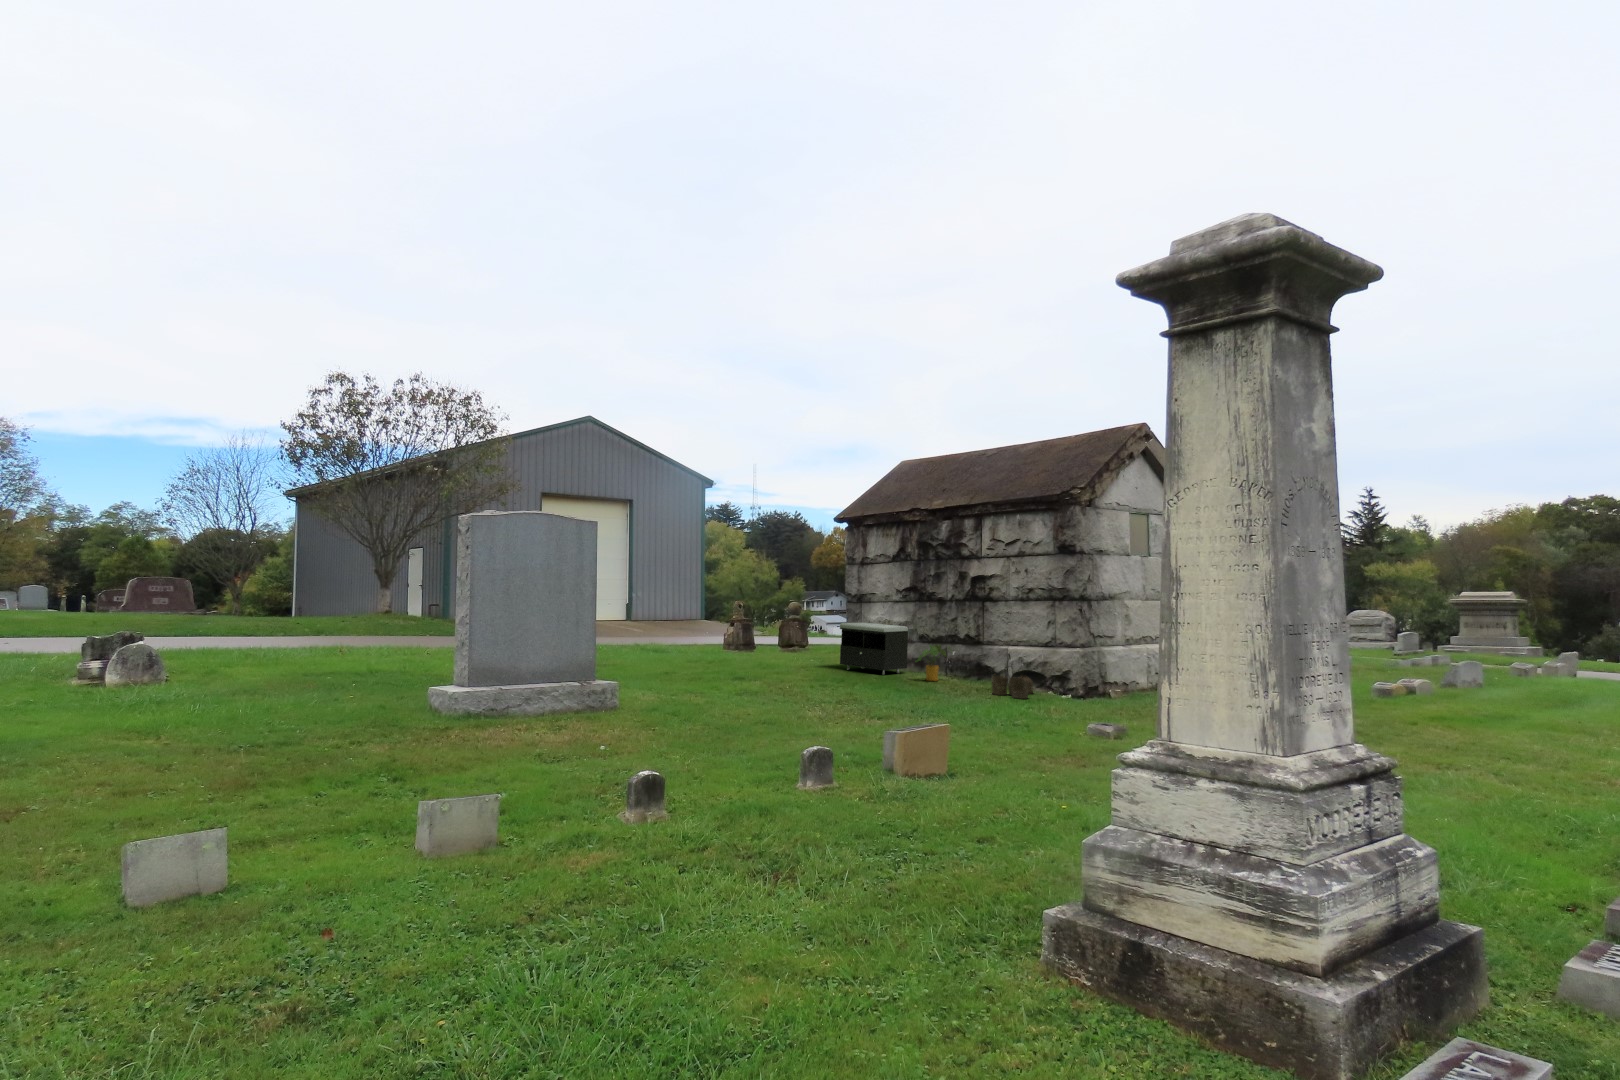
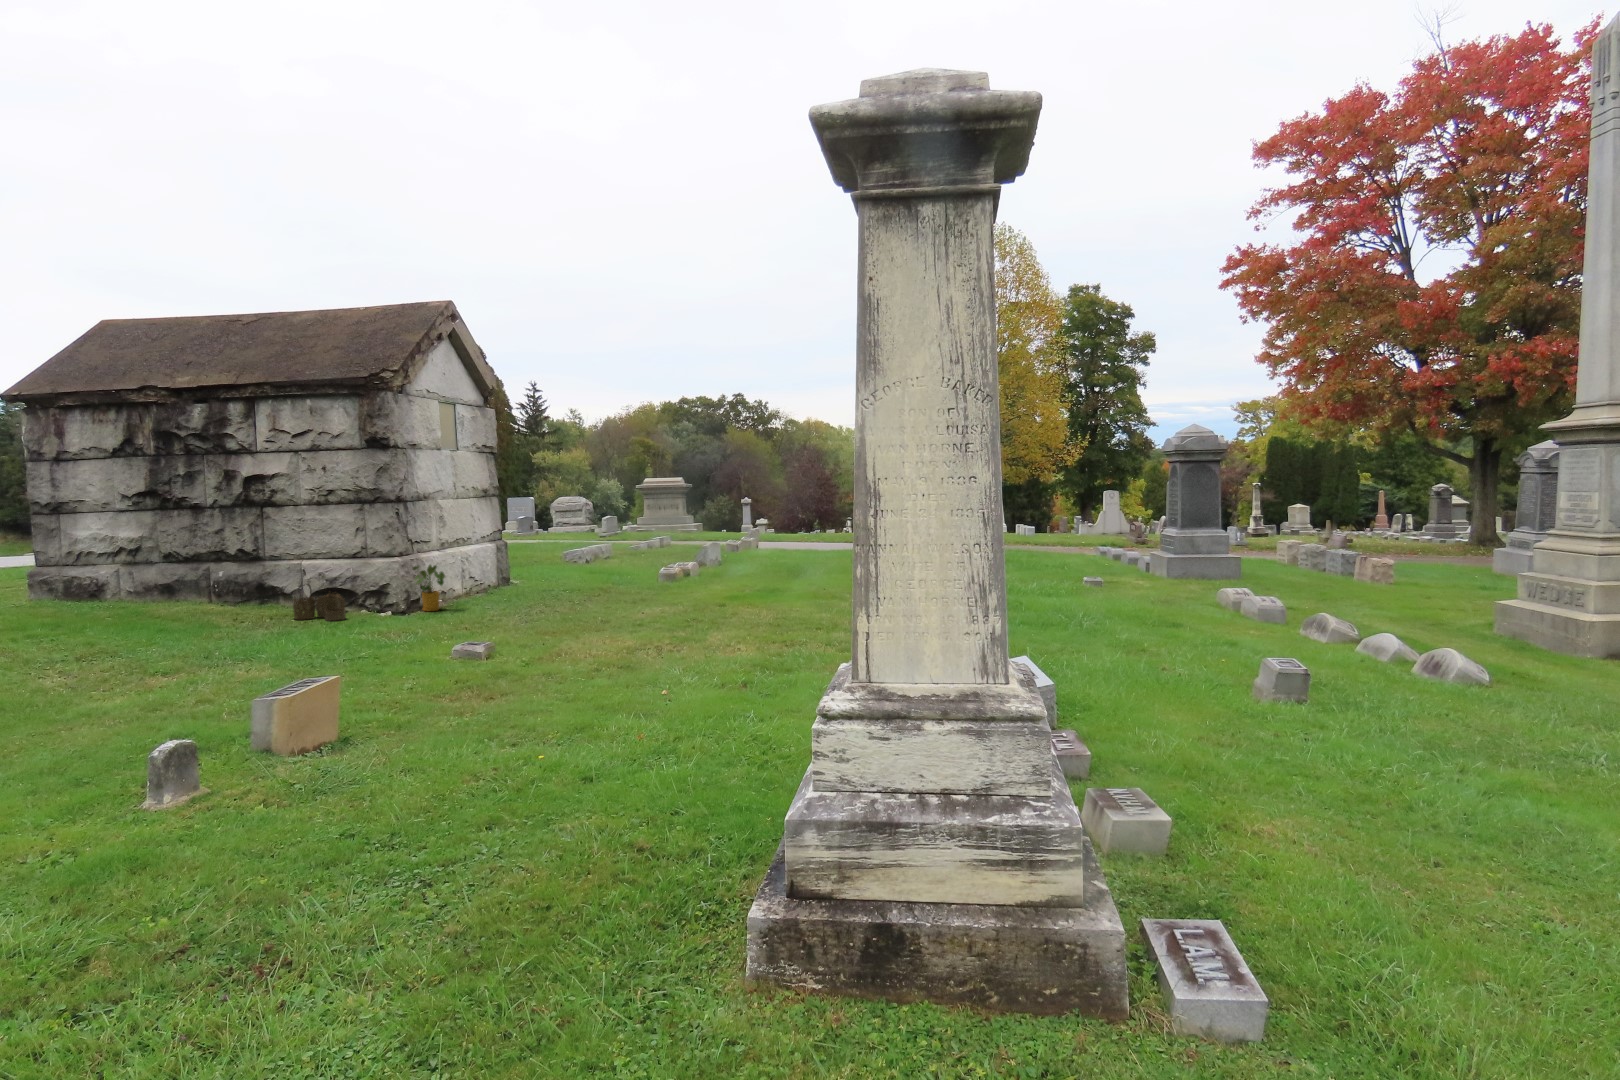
storage bench: present [840,623,908,675] -> none [12,545,142,614]
house plant: present [917,645,950,681] -> present [413,565,445,611]

